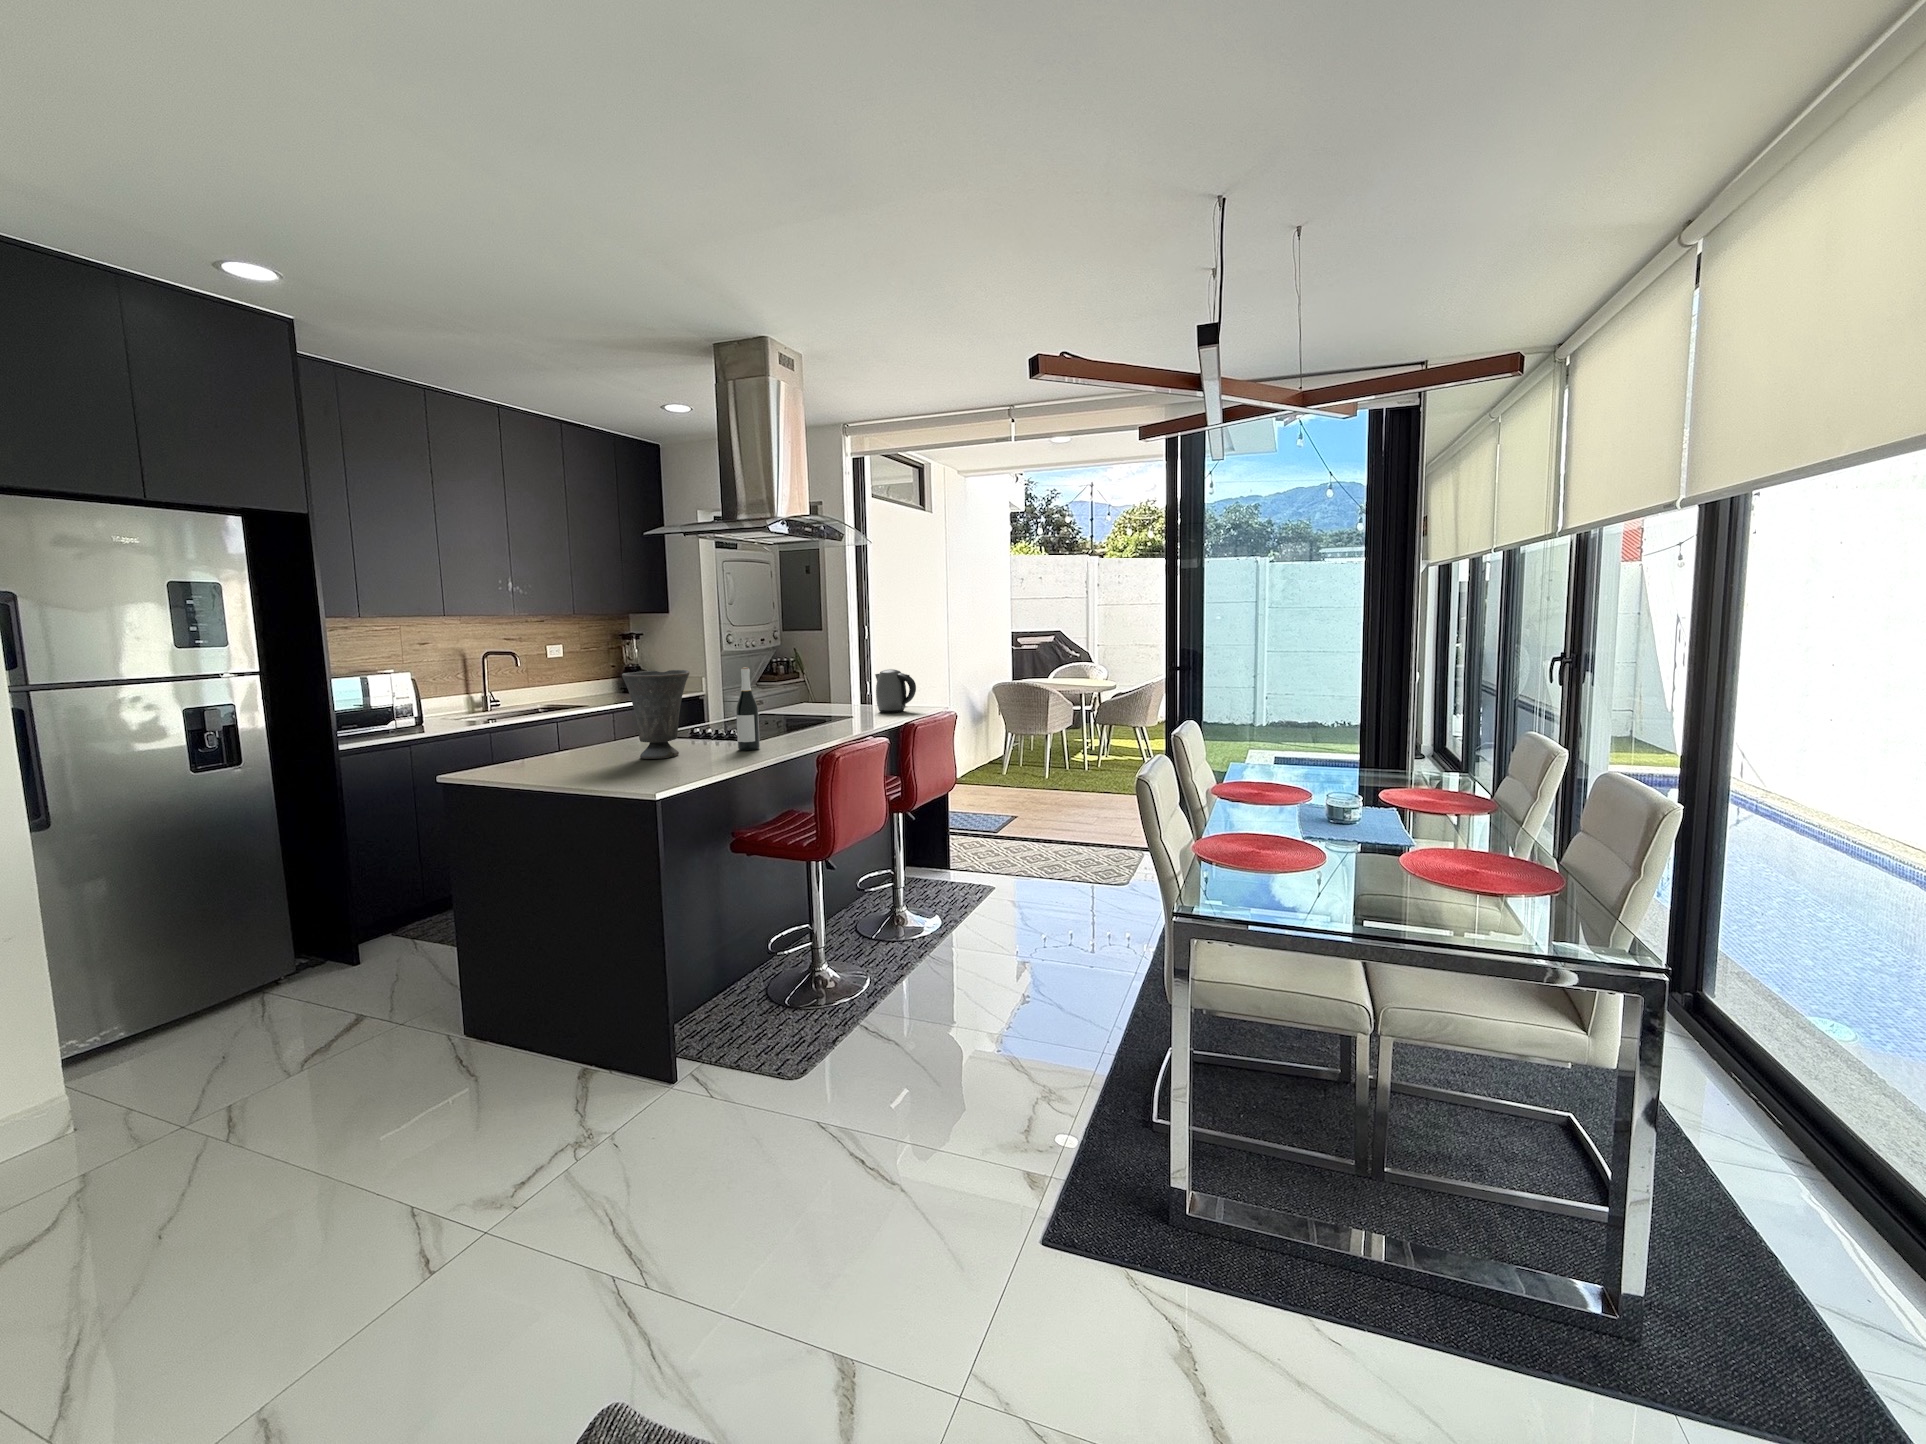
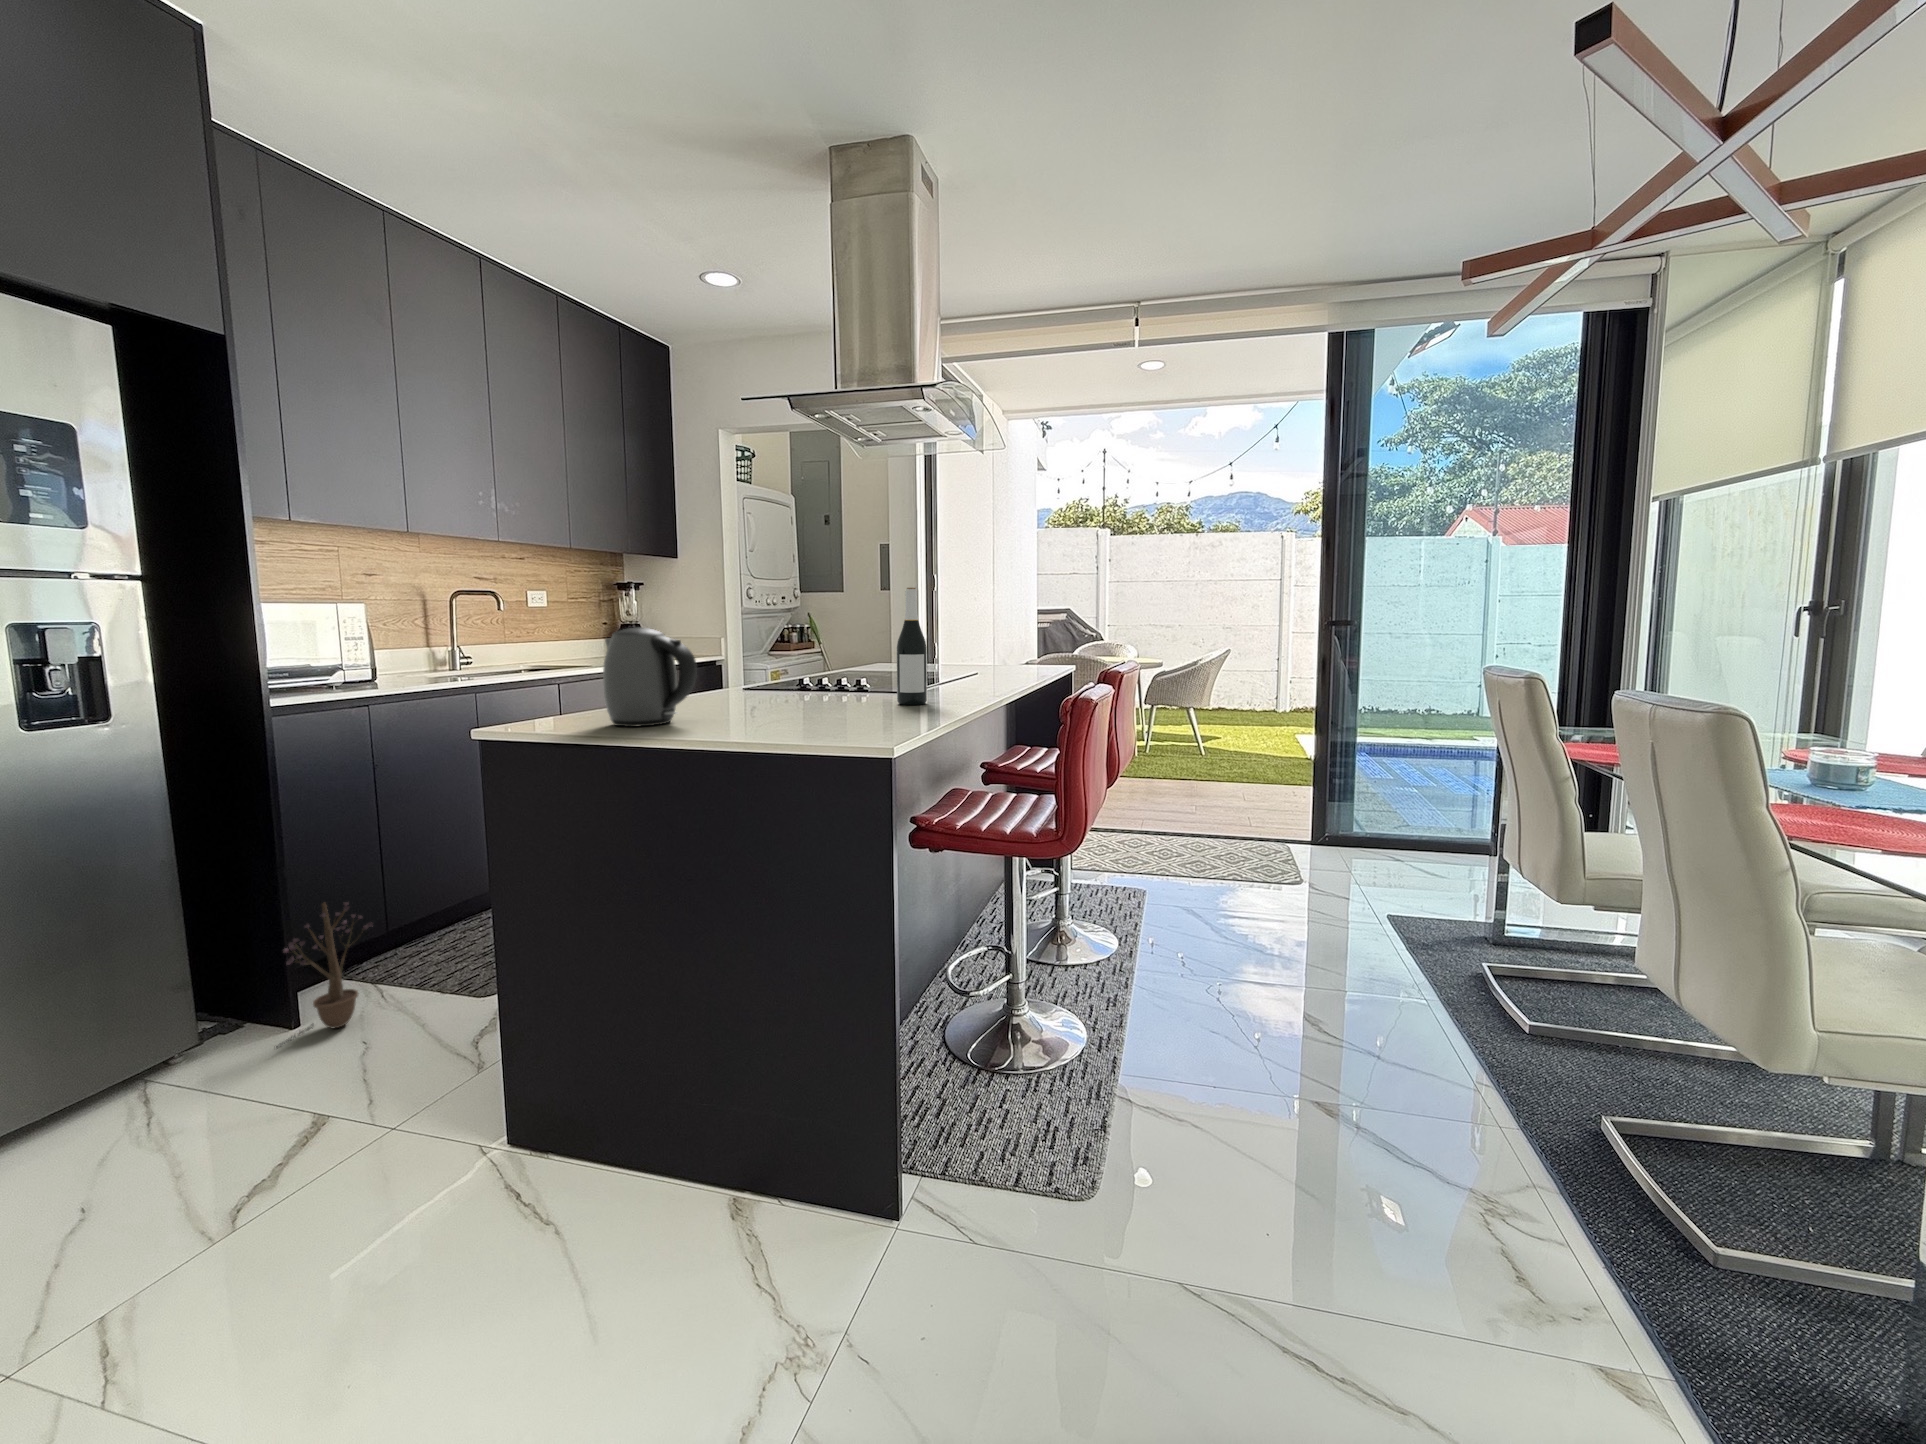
kettle: present [875,669,916,713] -> present [603,628,697,727]
vase: present [622,670,689,759] -> none [747,587,842,713]
decorative plant: none [342,881,408,978] -> present [276,902,373,1048]

